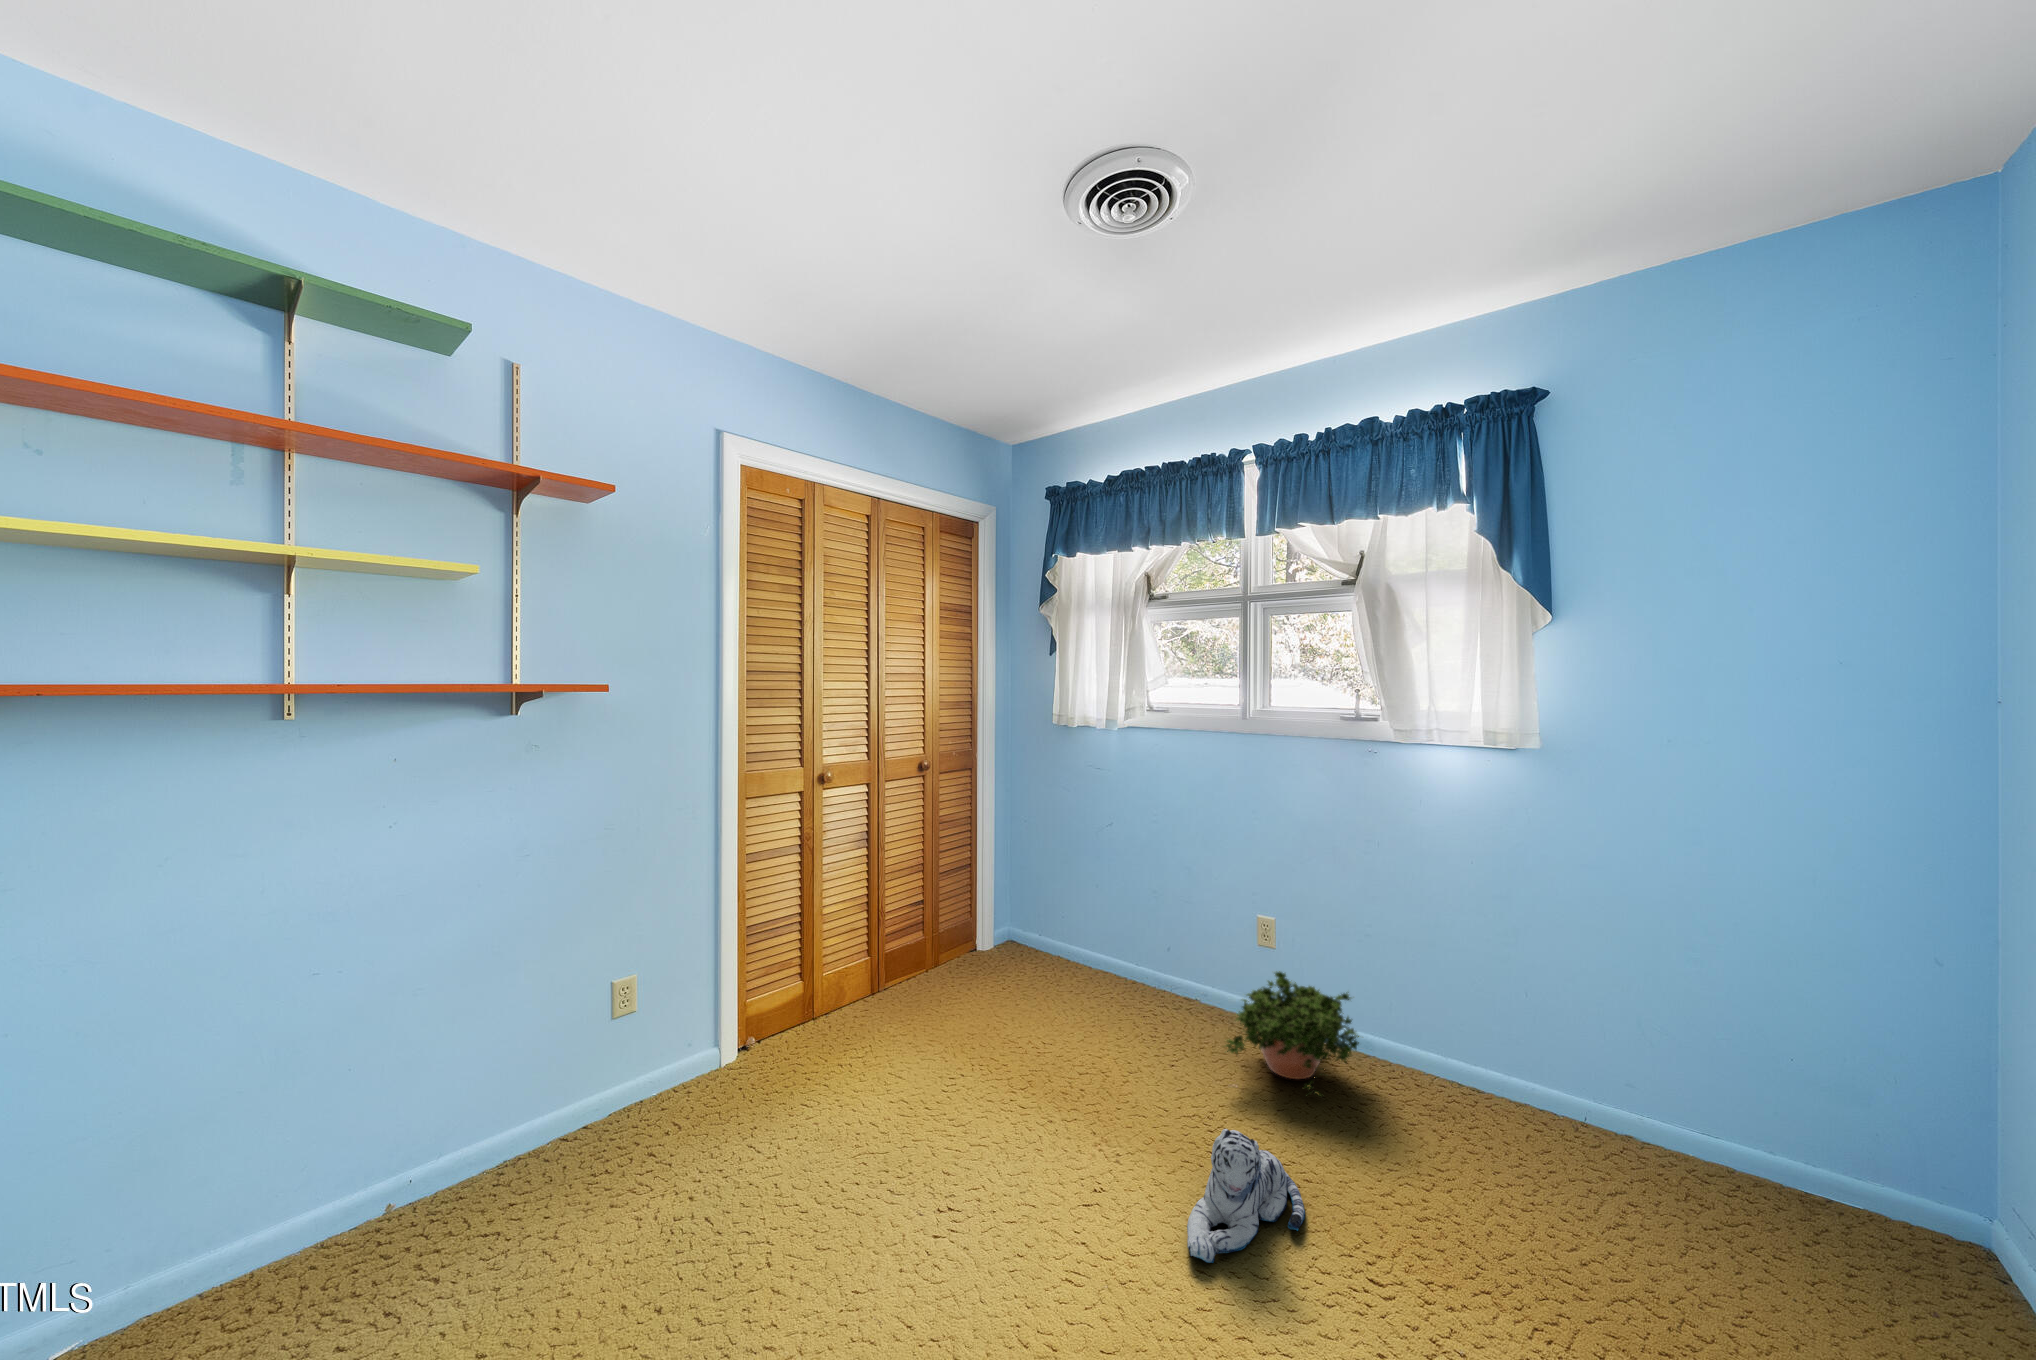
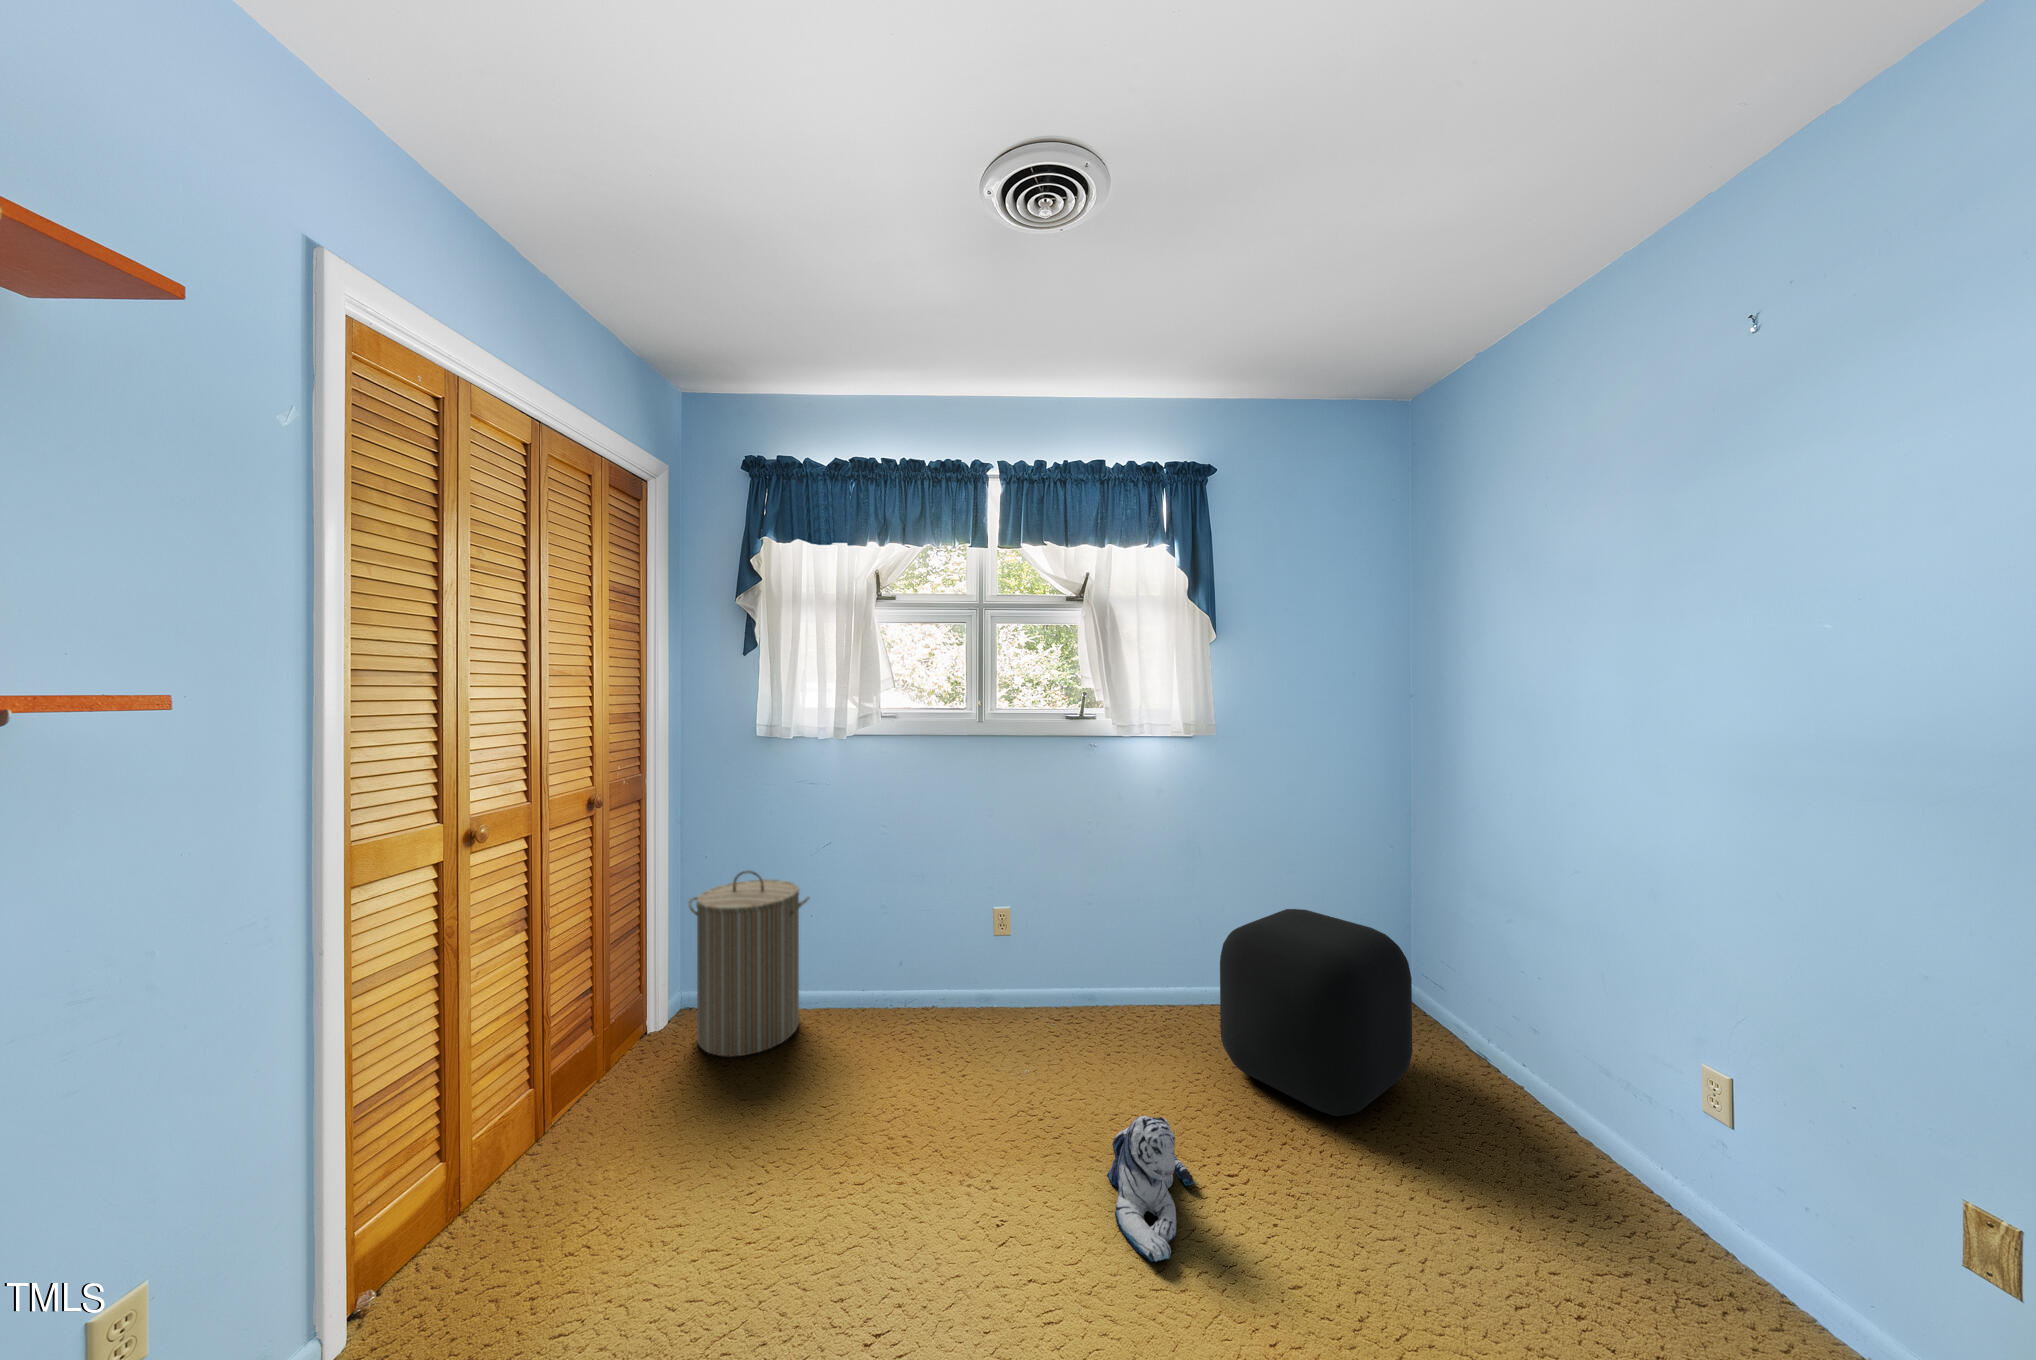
laundry hamper: none [996,838,1082,990] -> present [689,871,809,1057]
potted plant: present [1226,971,1359,1096] -> none [1005,951,1118,1060]
ottoman: none [1454,994,1770,1286] -> present [1220,909,1412,1116]

